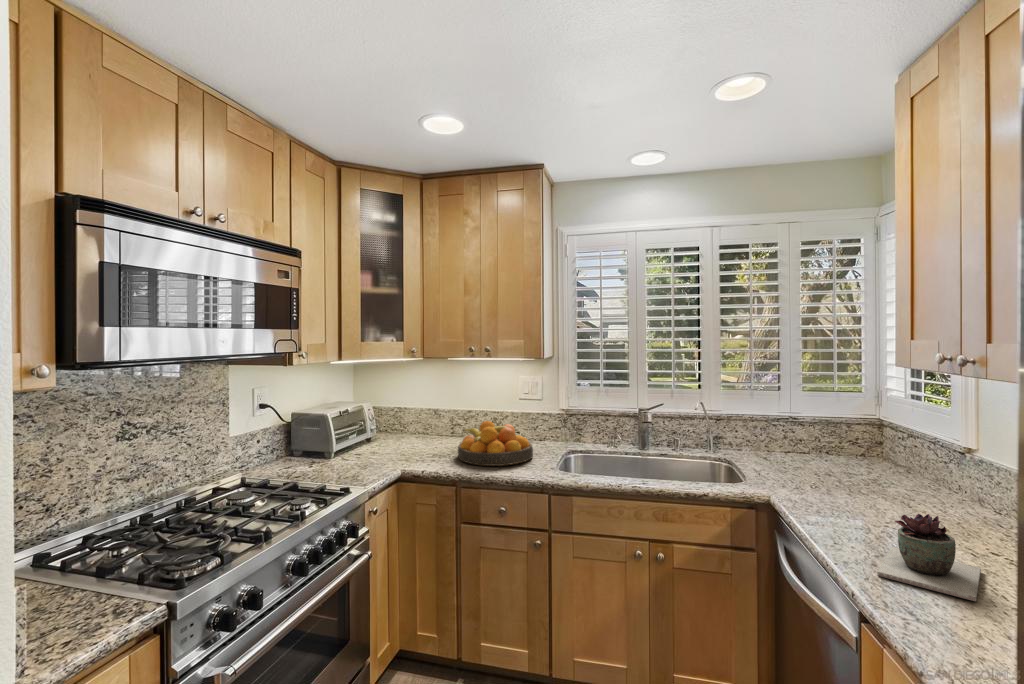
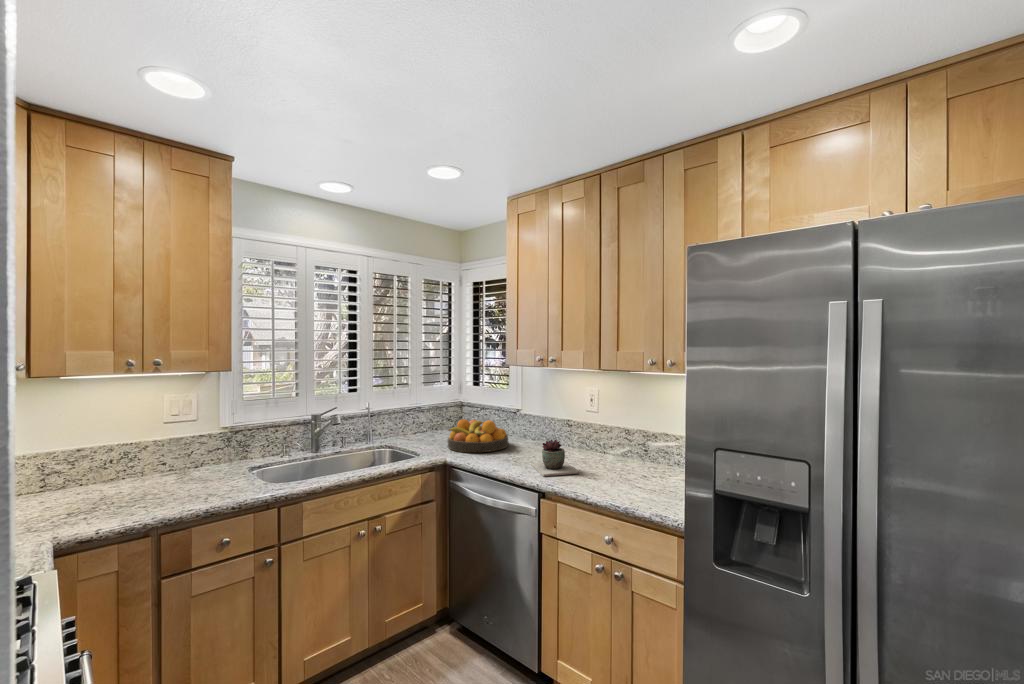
fruit bowl: present [458,421,533,466] -> present [448,419,508,452]

